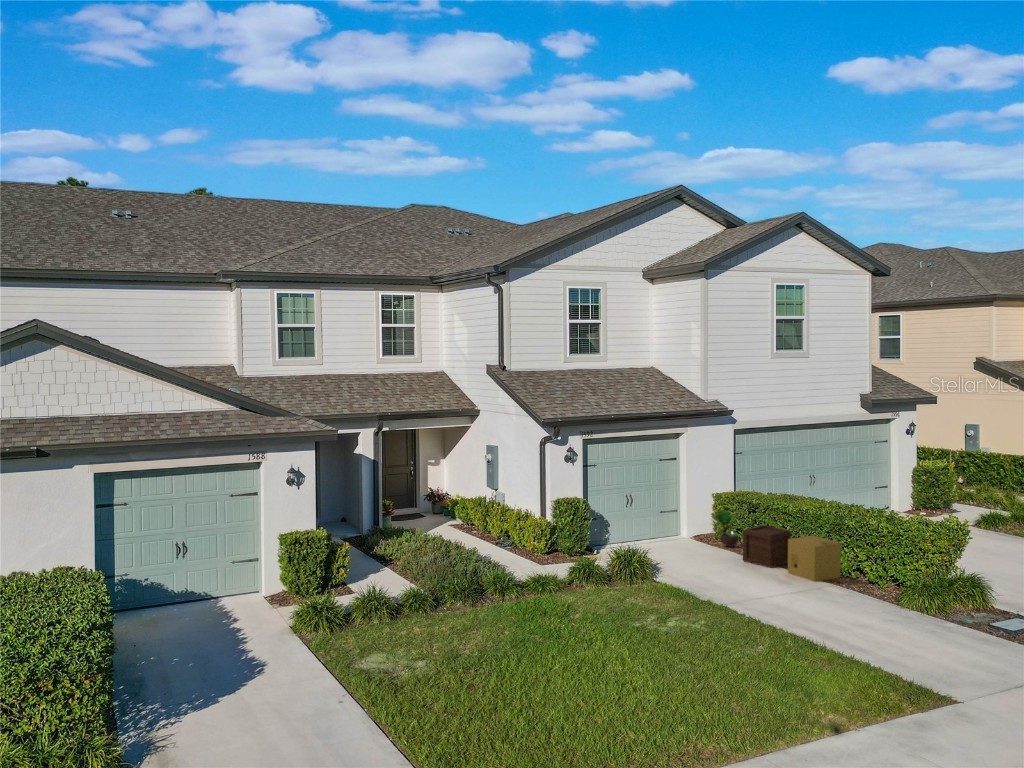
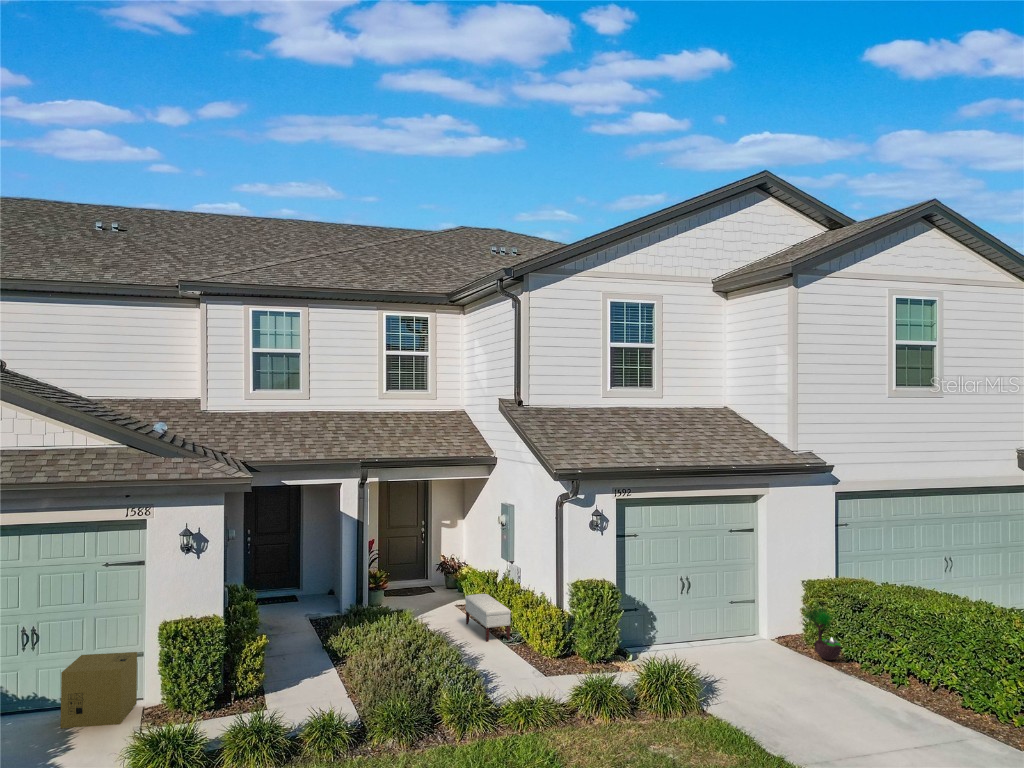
bench: none [464,514,504,548] -> present [465,594,511,642]
wooden crate: present [743,525,791,568] -> none [846,634,921,705]
cardboard box: present [788,535,841,582] -> present [61,652,137,728]

